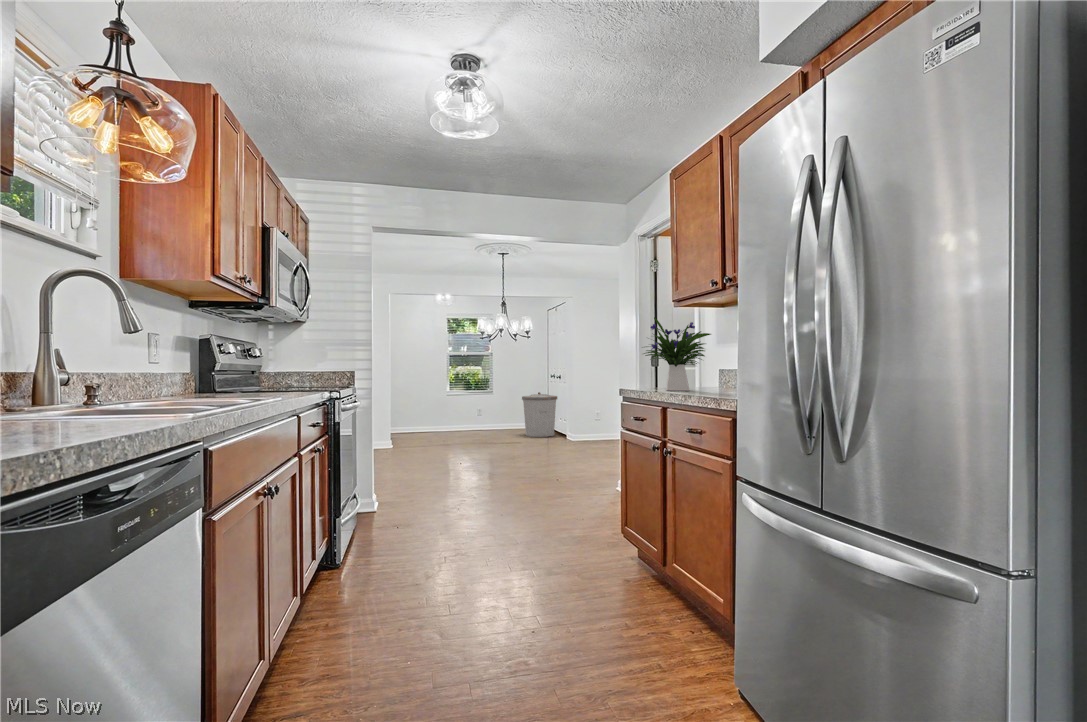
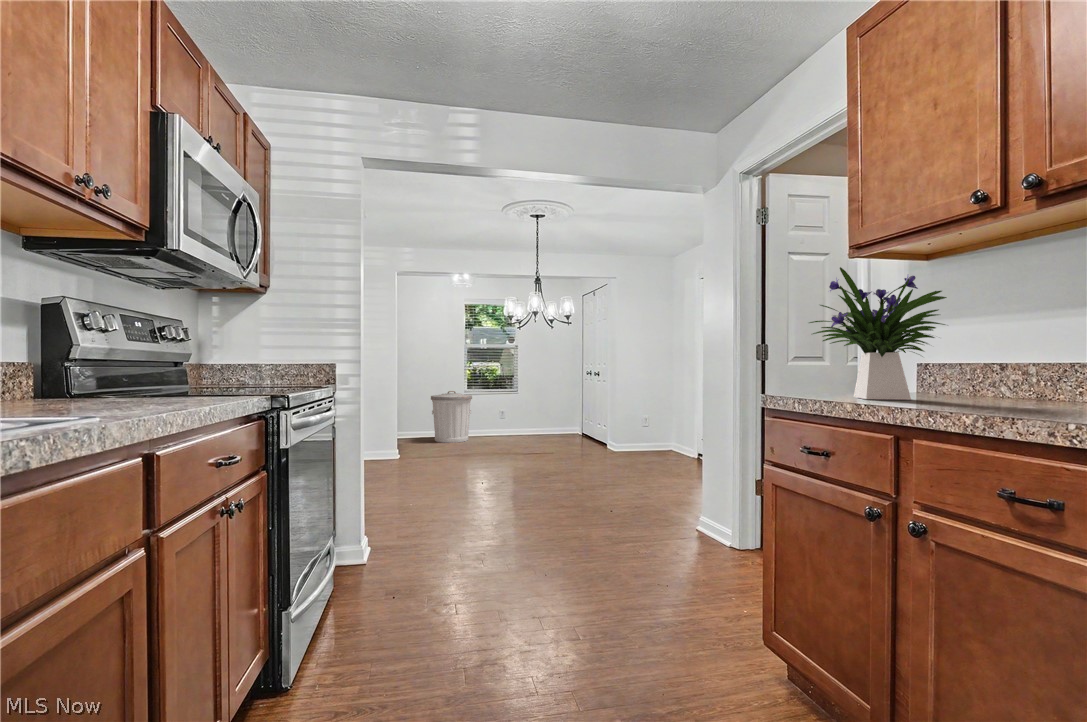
trash can: present [522,392,557,437] -> present [431,391,472,443]

